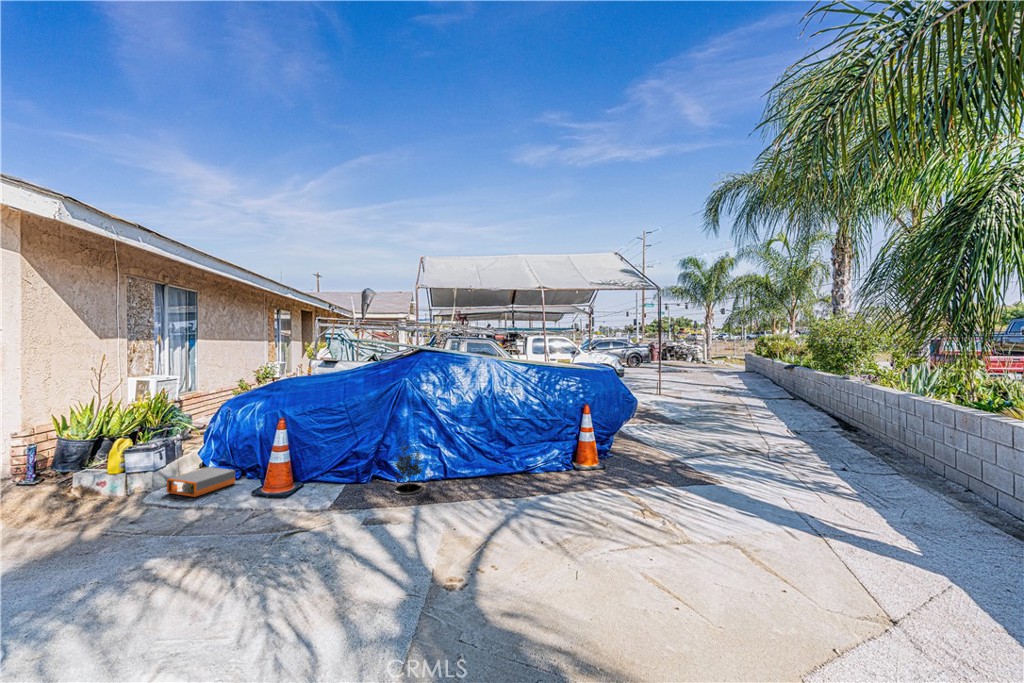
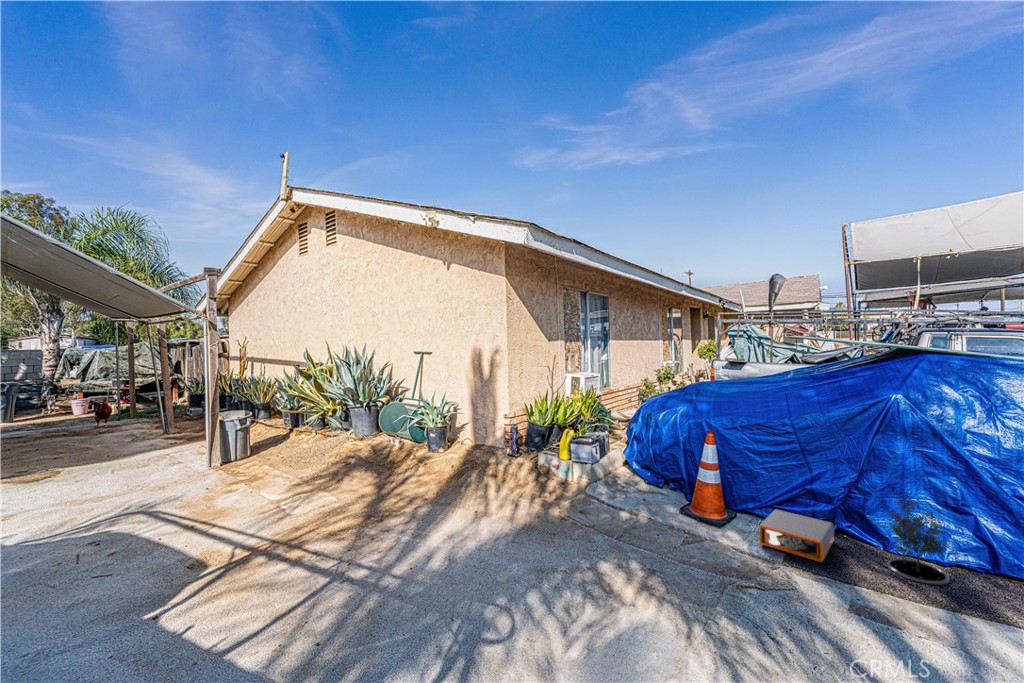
storage box: present [167,467,235,497] -> present [759,510,834,562]

